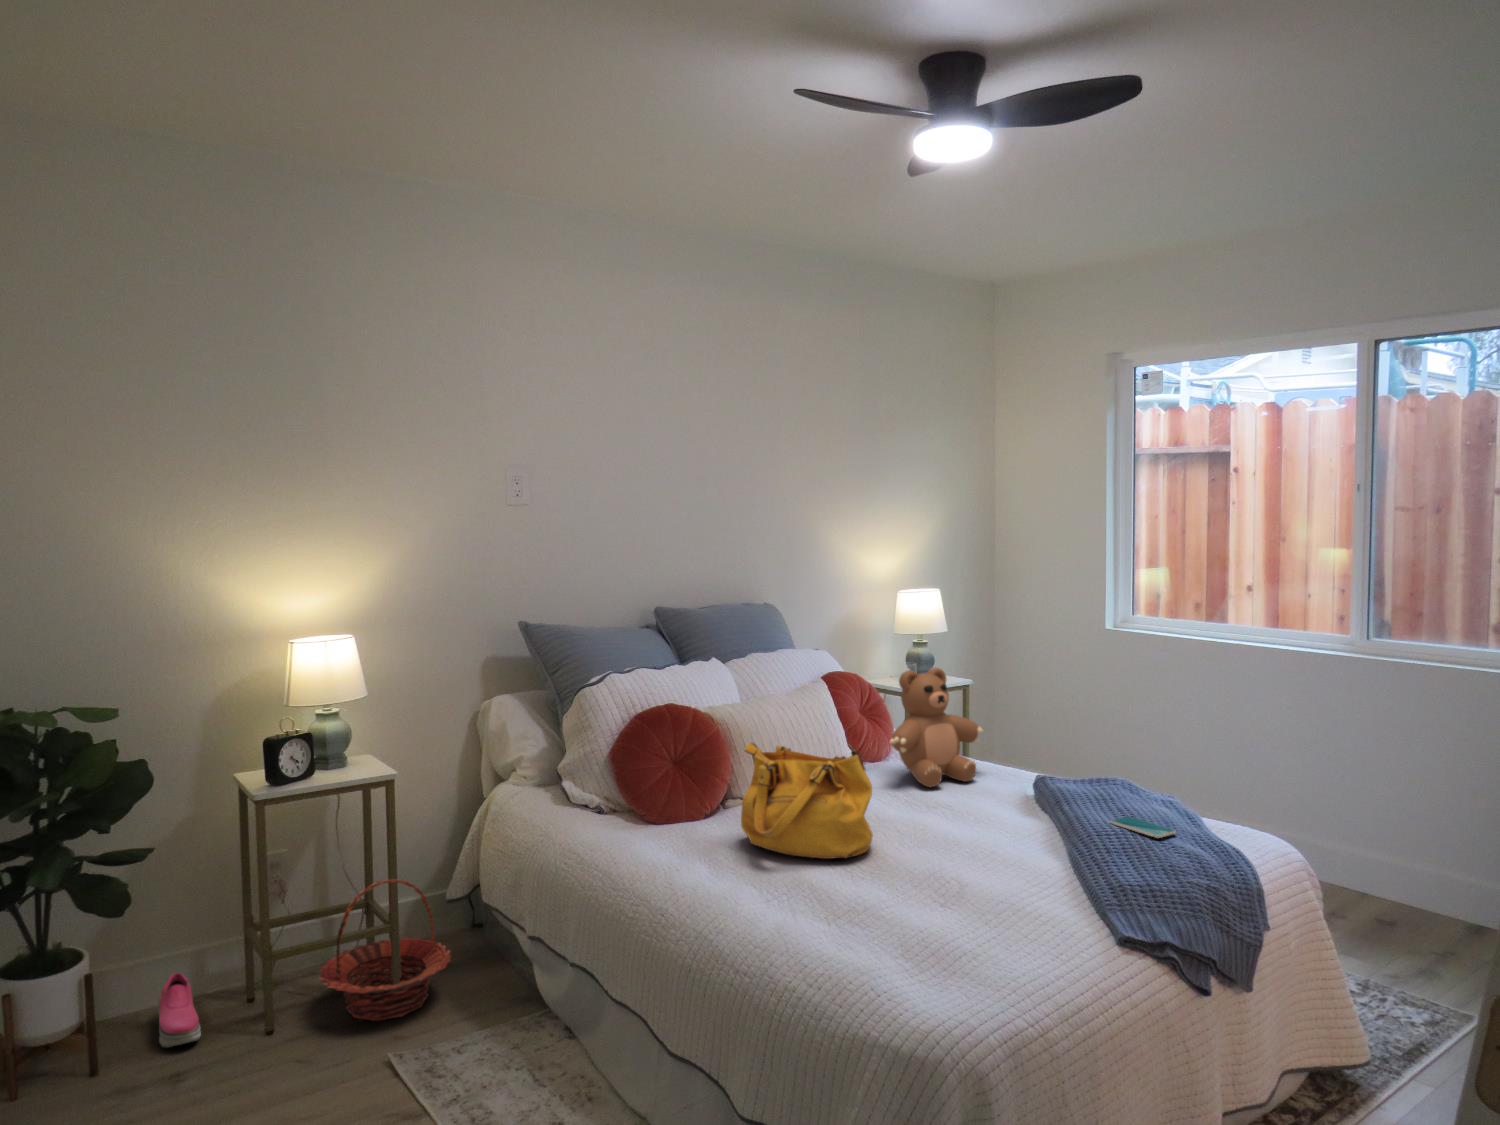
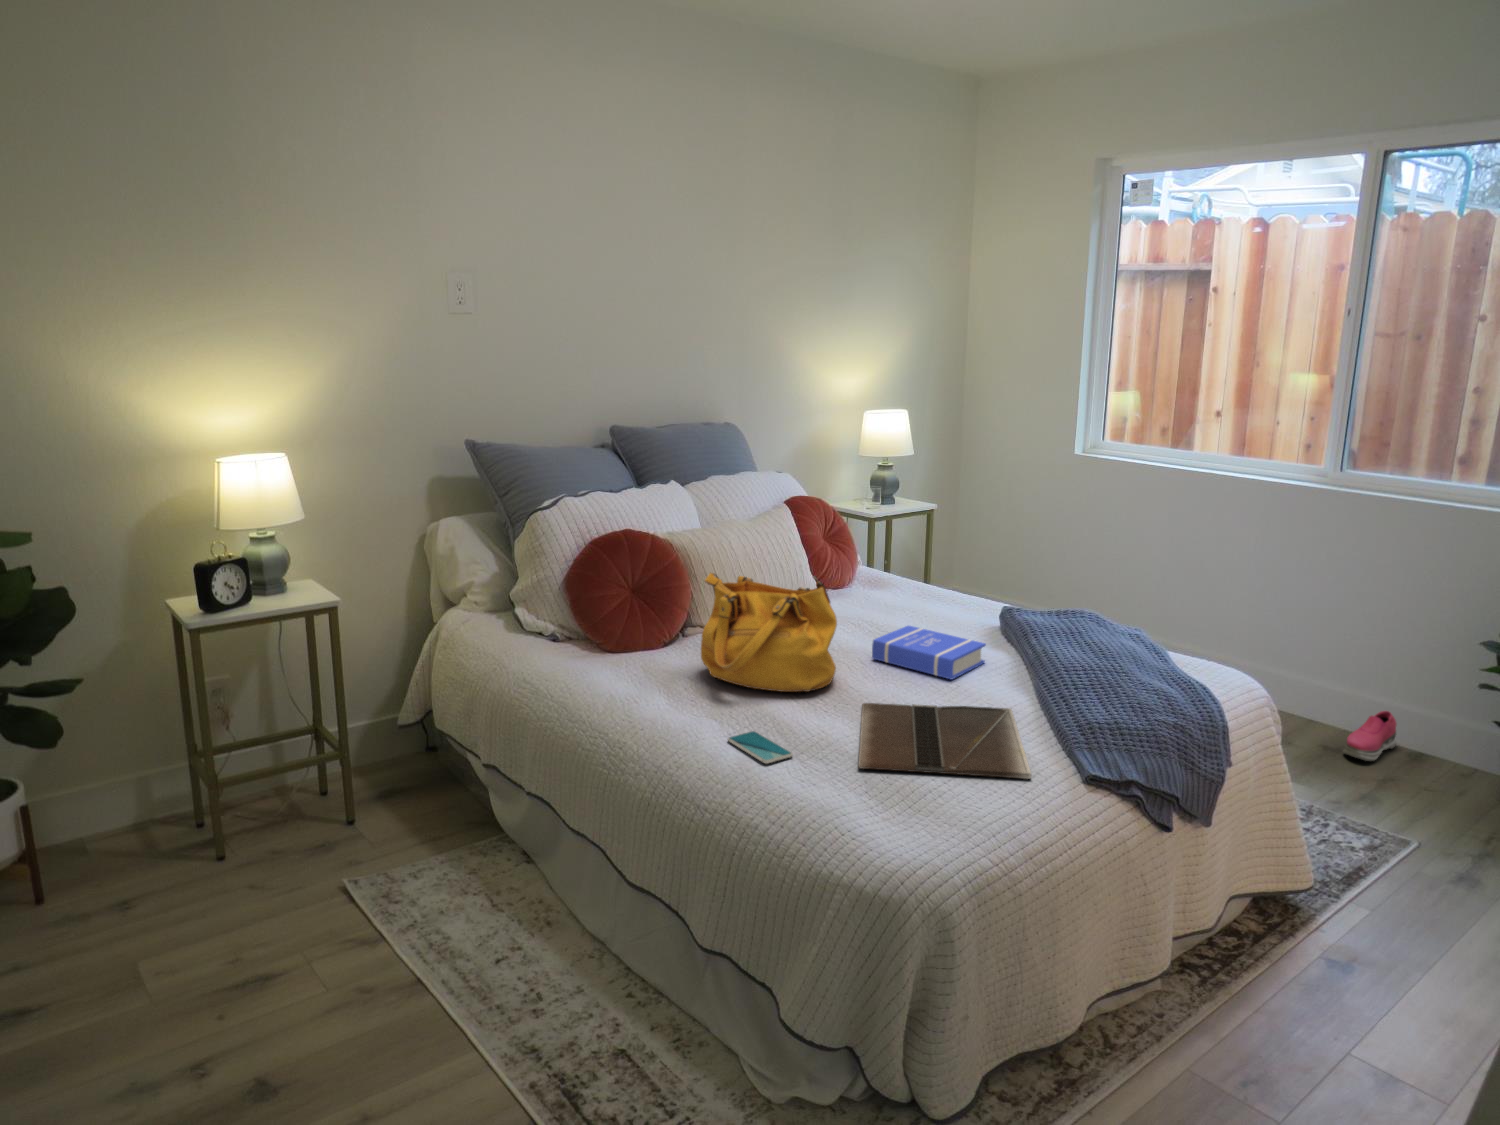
teddy bear: present [890,668,983,787] -> none [853,495,949,617]
book: none [909,794,1020,846] -> present [872,626,986,679]
smartphone: present [1110,816,1176,838] -> present [728,731,793,764]
laptop: none [894,868,1064,940] -> present [858,703,1031,779]
basket: present [320,879,451,1021] -> none [269,707,405,846]
shoe: present [158,973,201,1048] -> present [1343,711,1396,761]

